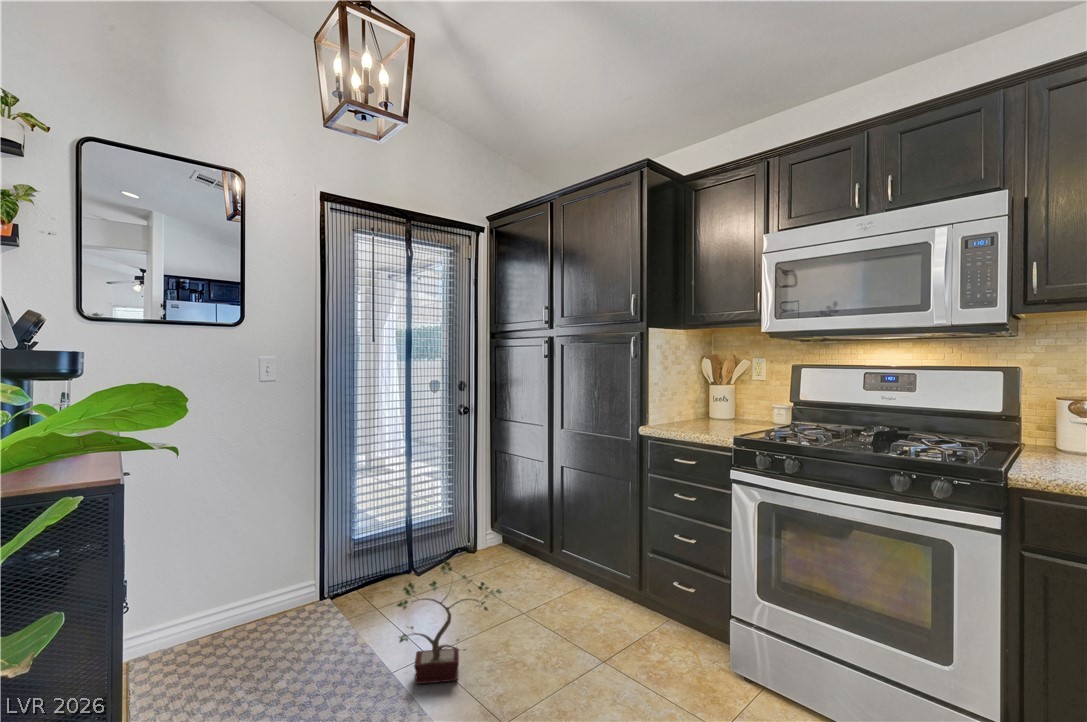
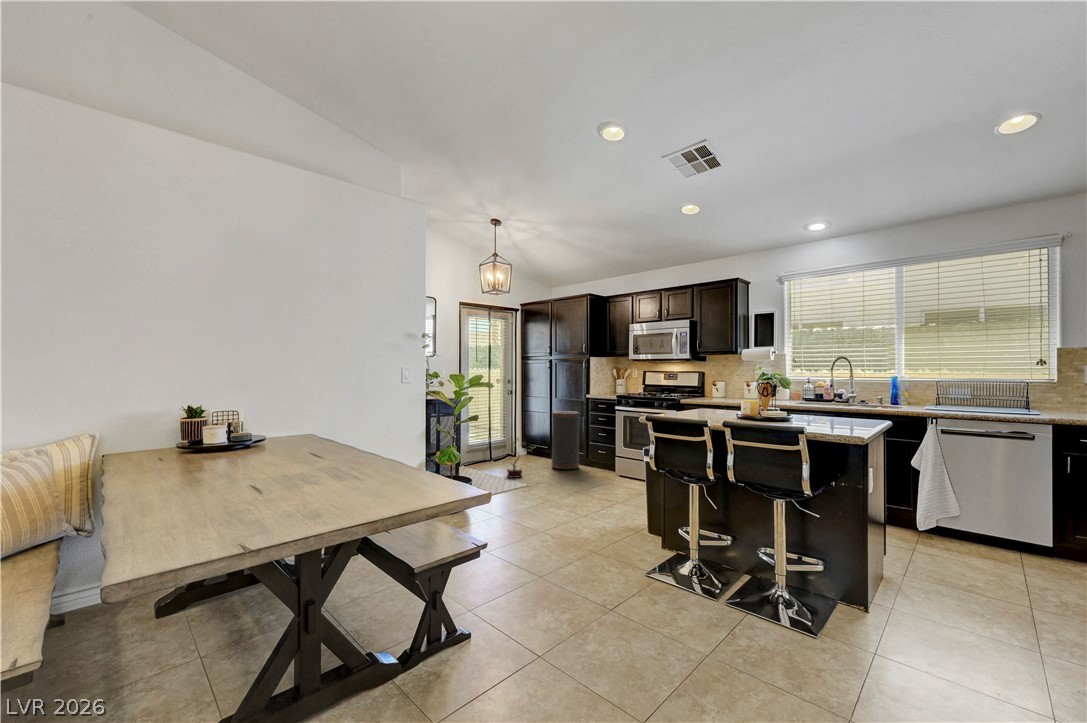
trash can: none [551,465,623,631] -> present [552,411,580,469]

